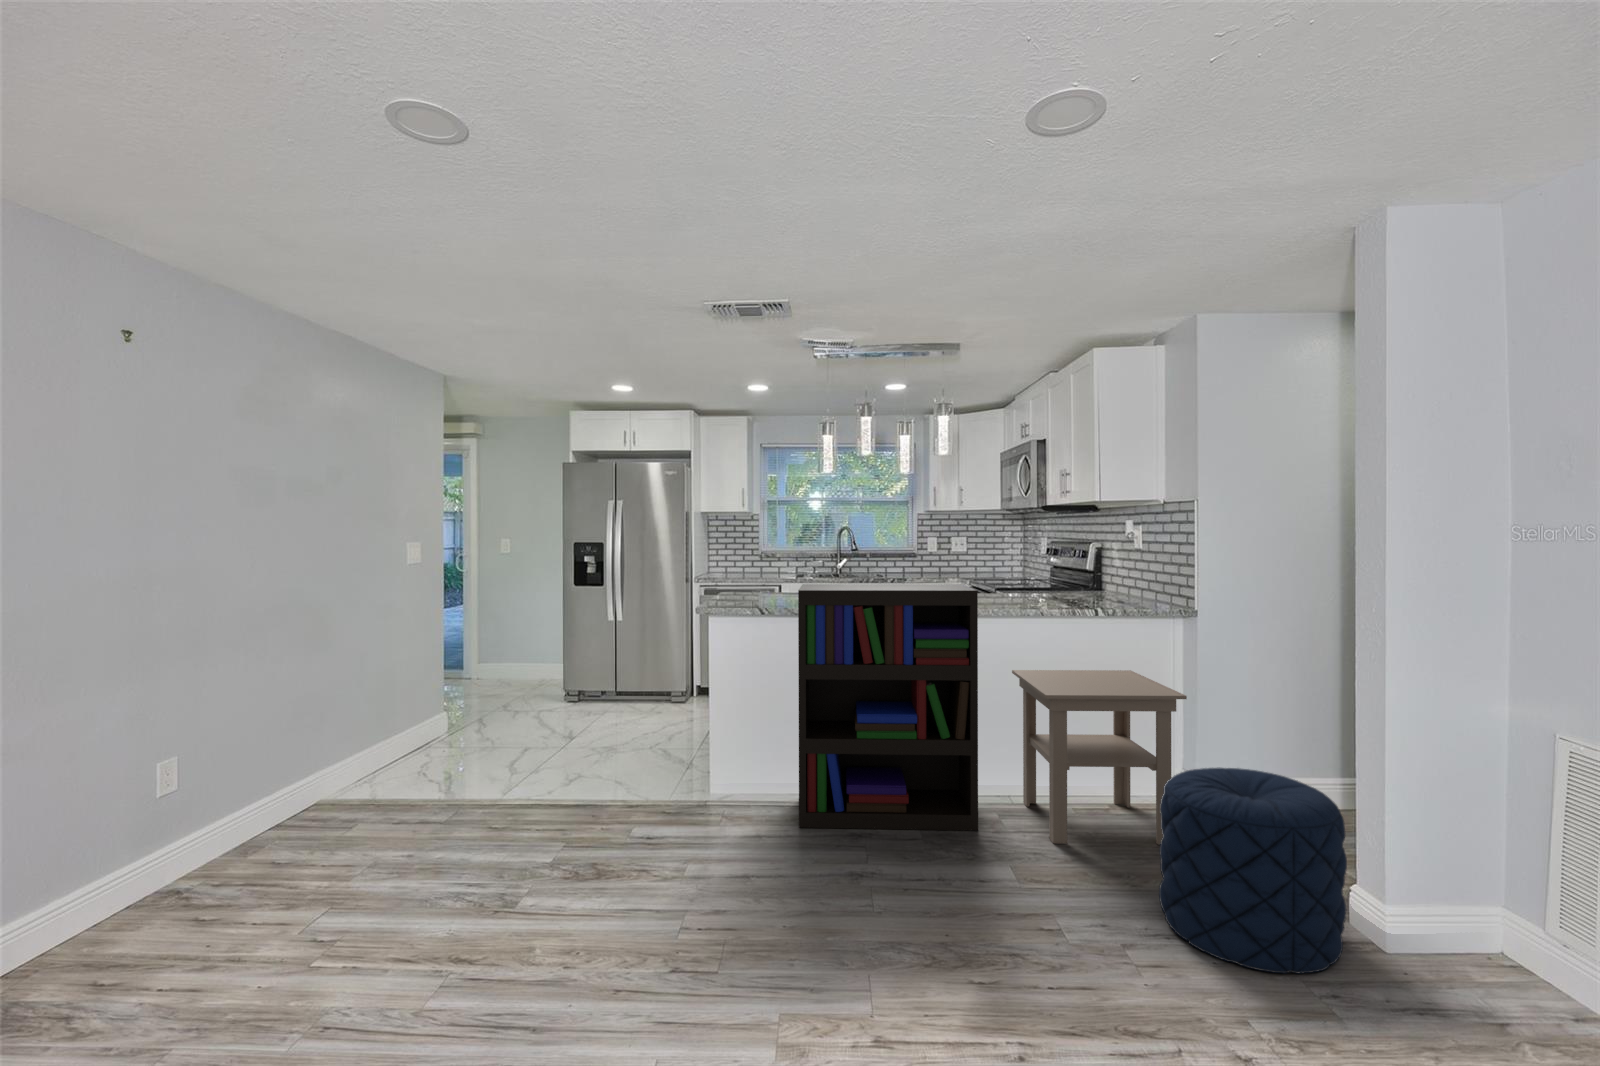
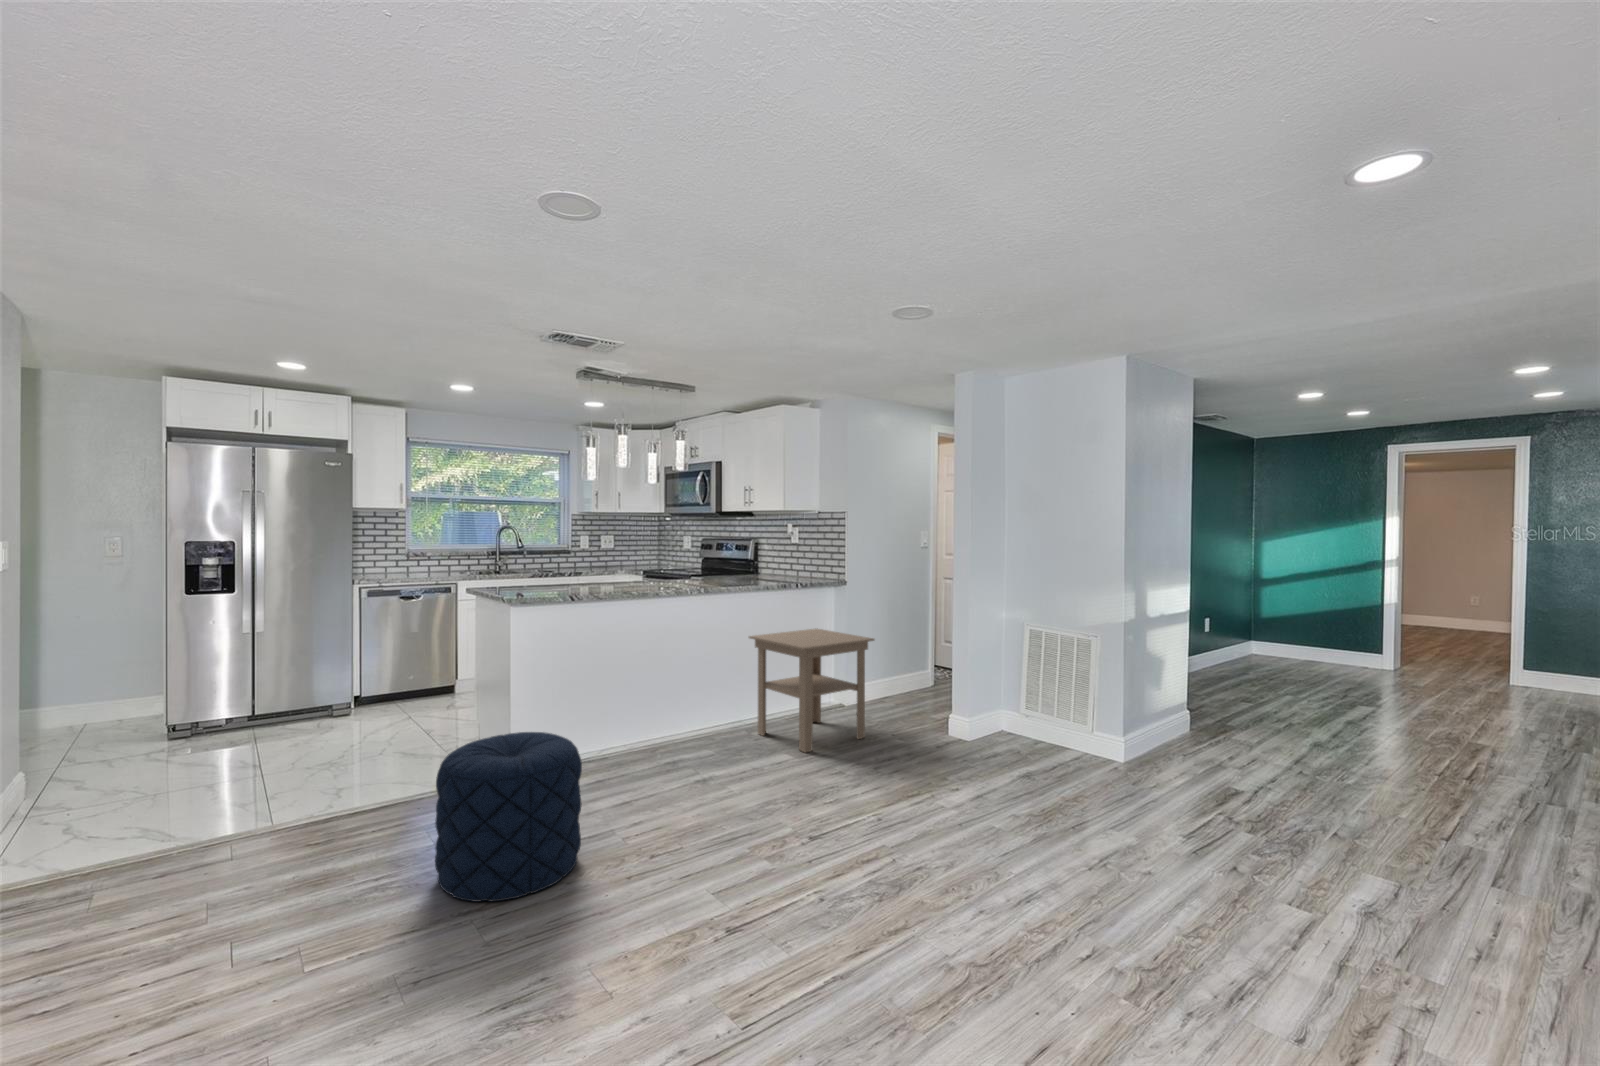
bookshelf: present [798,584,978,831] -> none [595,573,752,787]
pouf: present [1159,768,1347,973] -> present [435,732,582,902]

